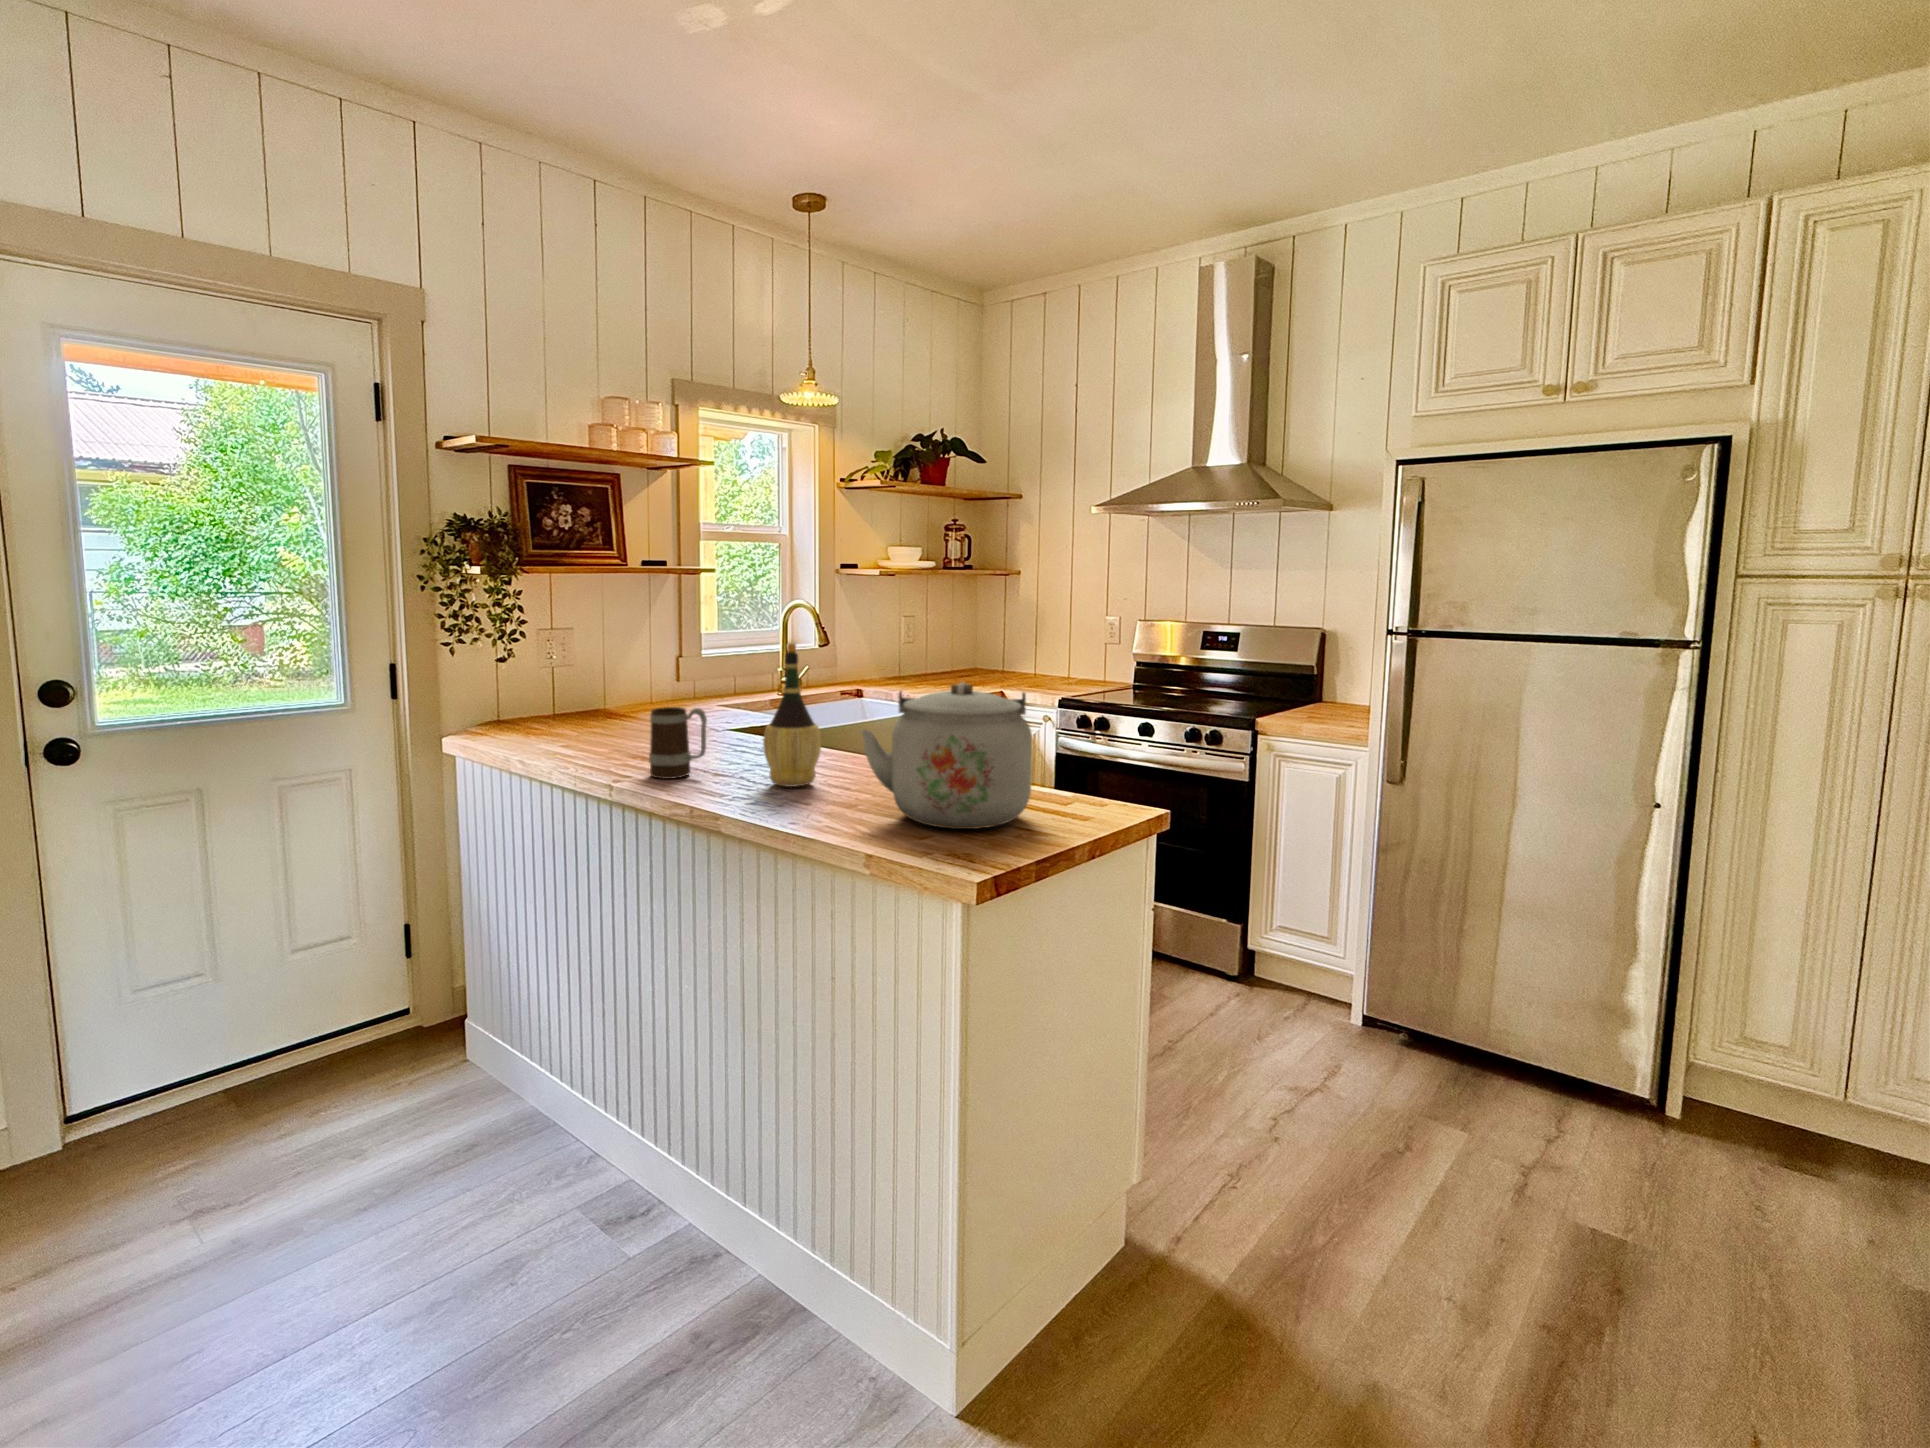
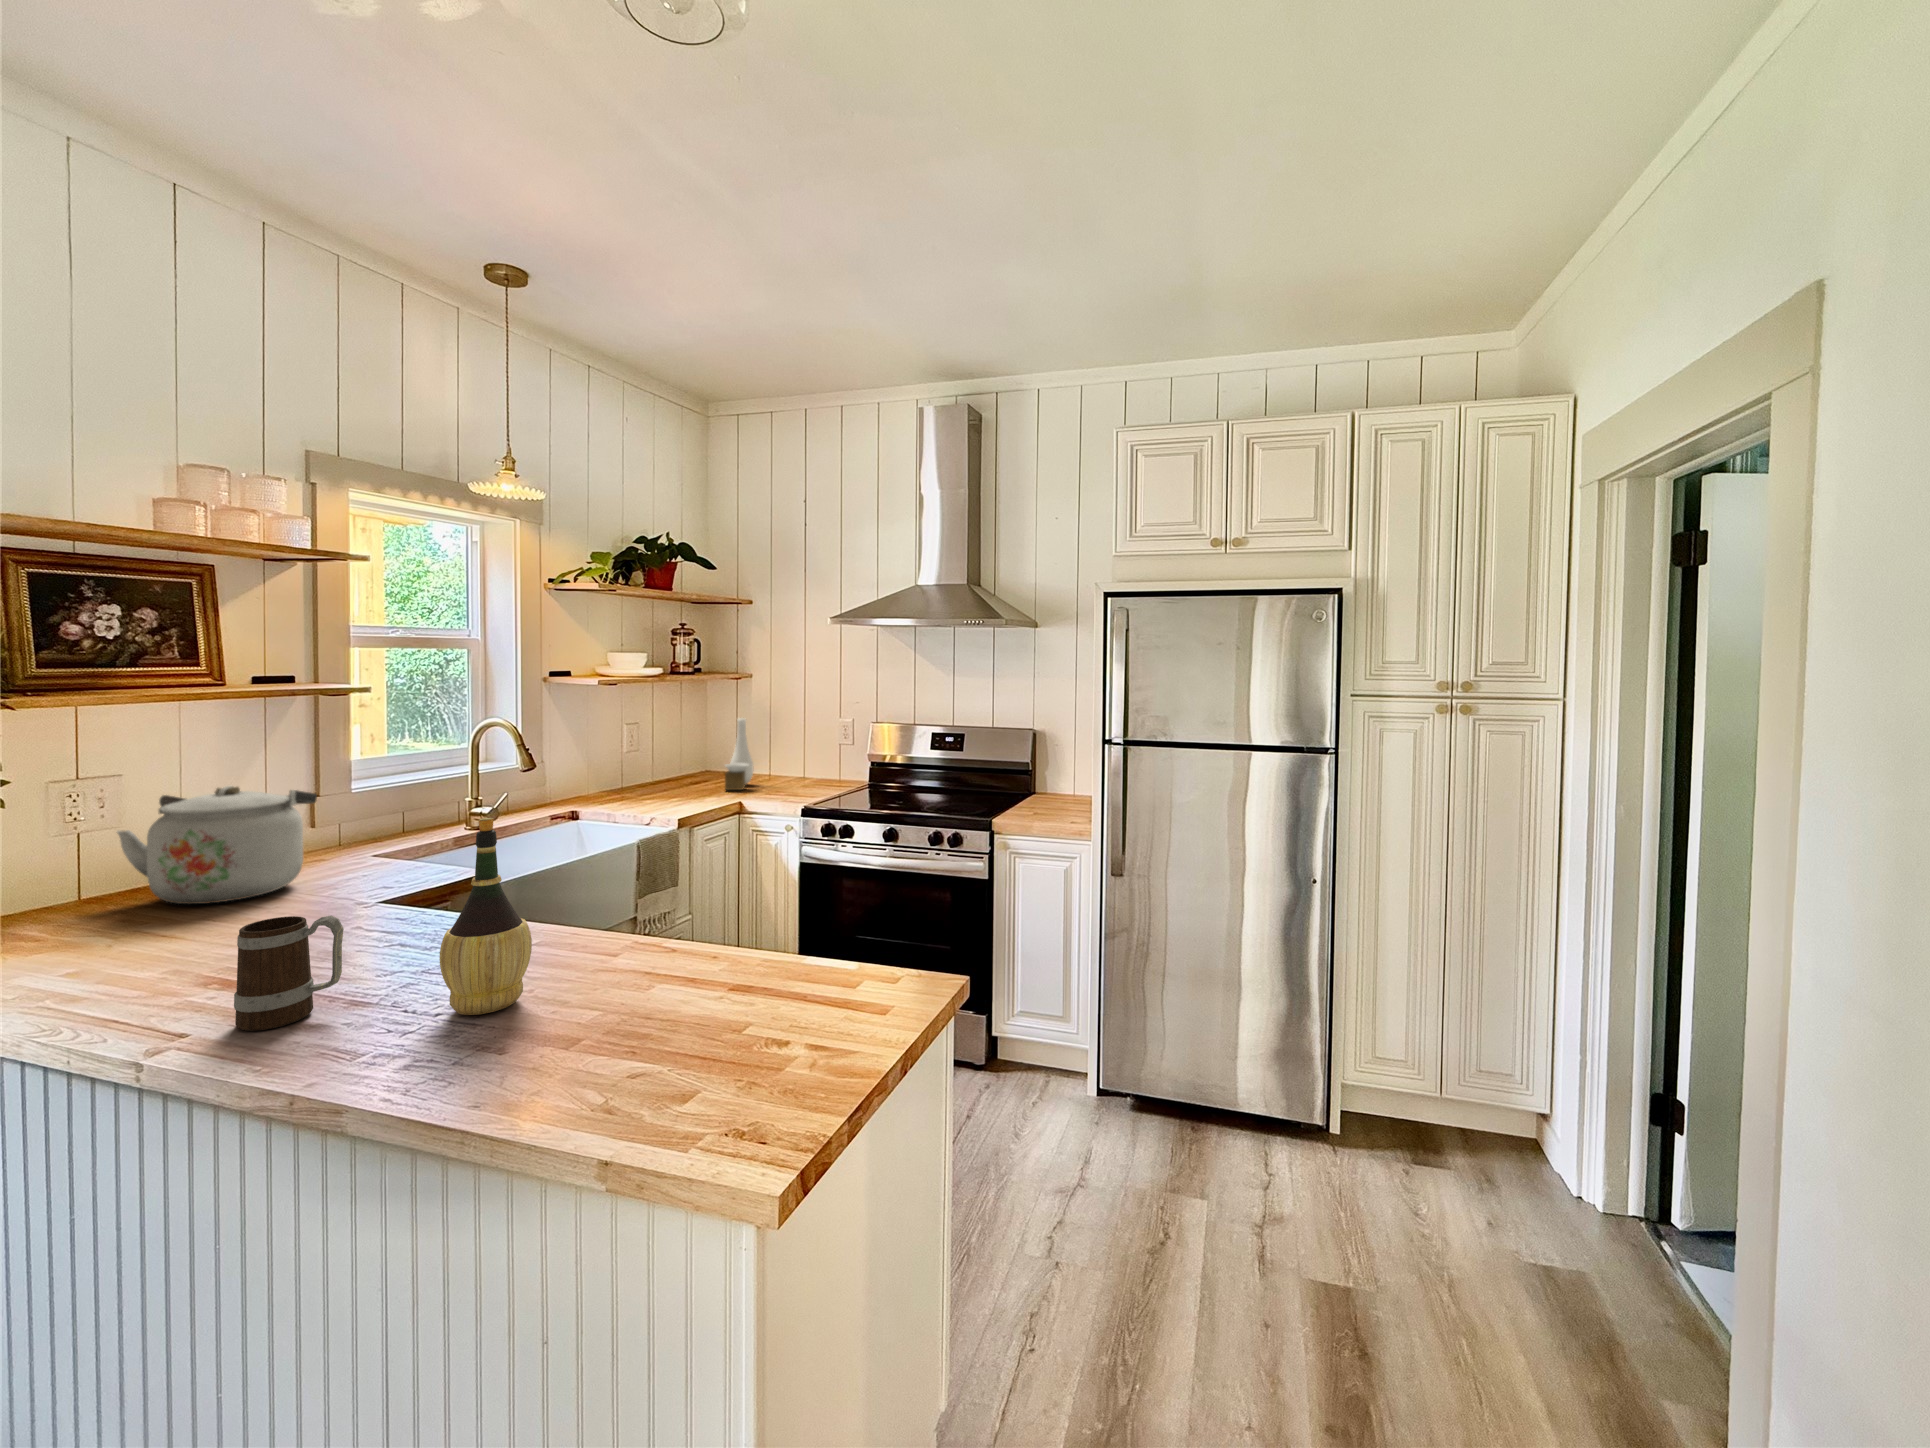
vase: none [989,613,1017,683] -> present [725,718,753,790]
kettle: present [861,682,1032,829] -> present [117,786,317,904]

